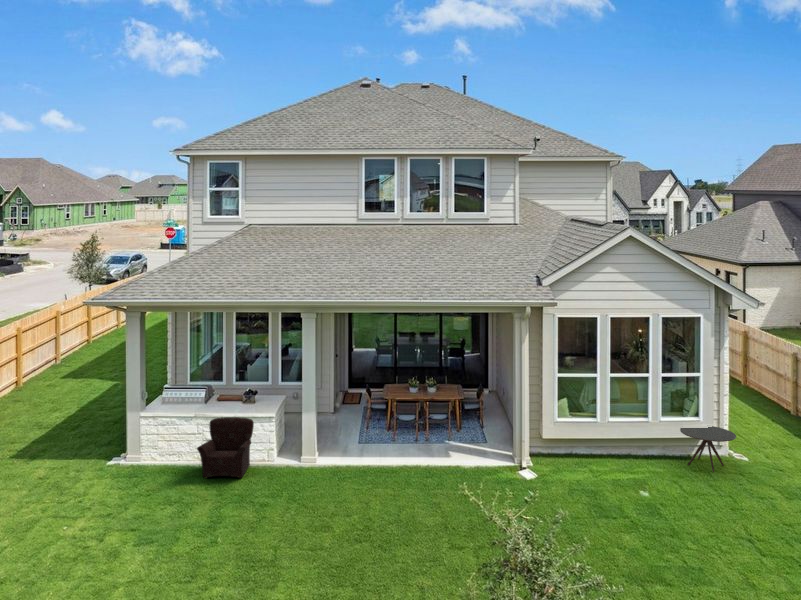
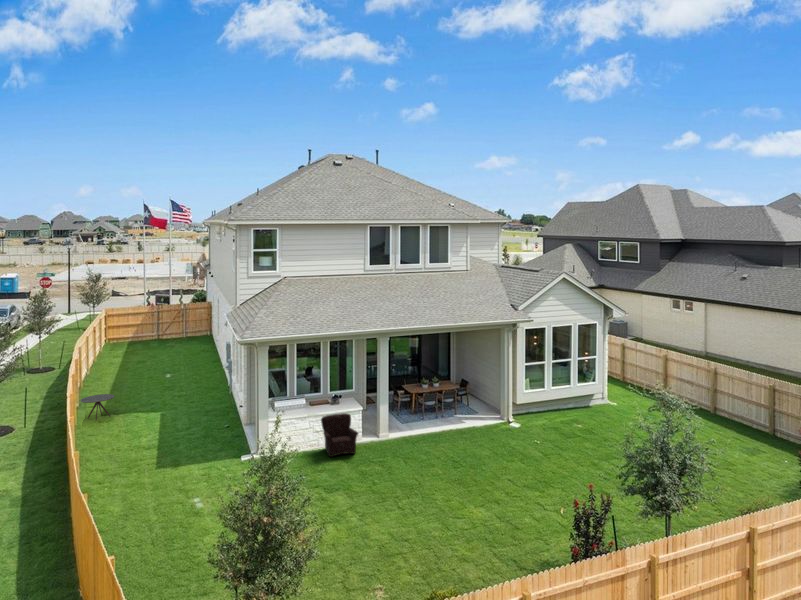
round table: present [680,426,736,472] -> present [81,394,114,420]

